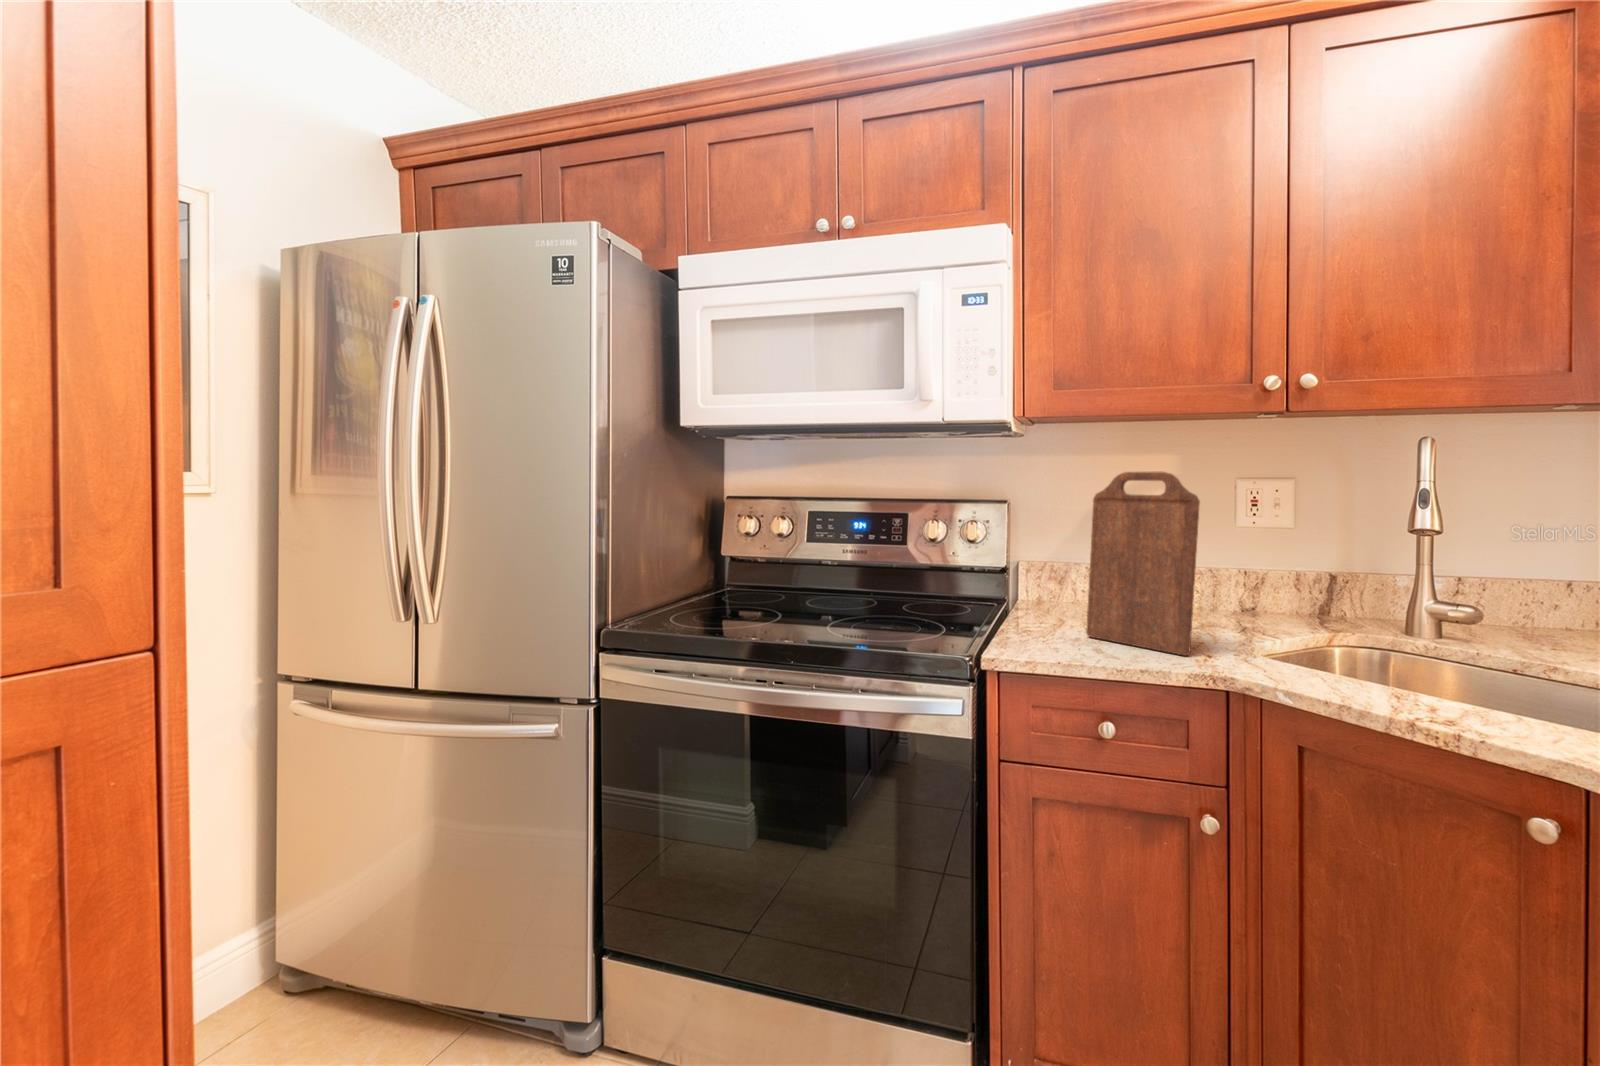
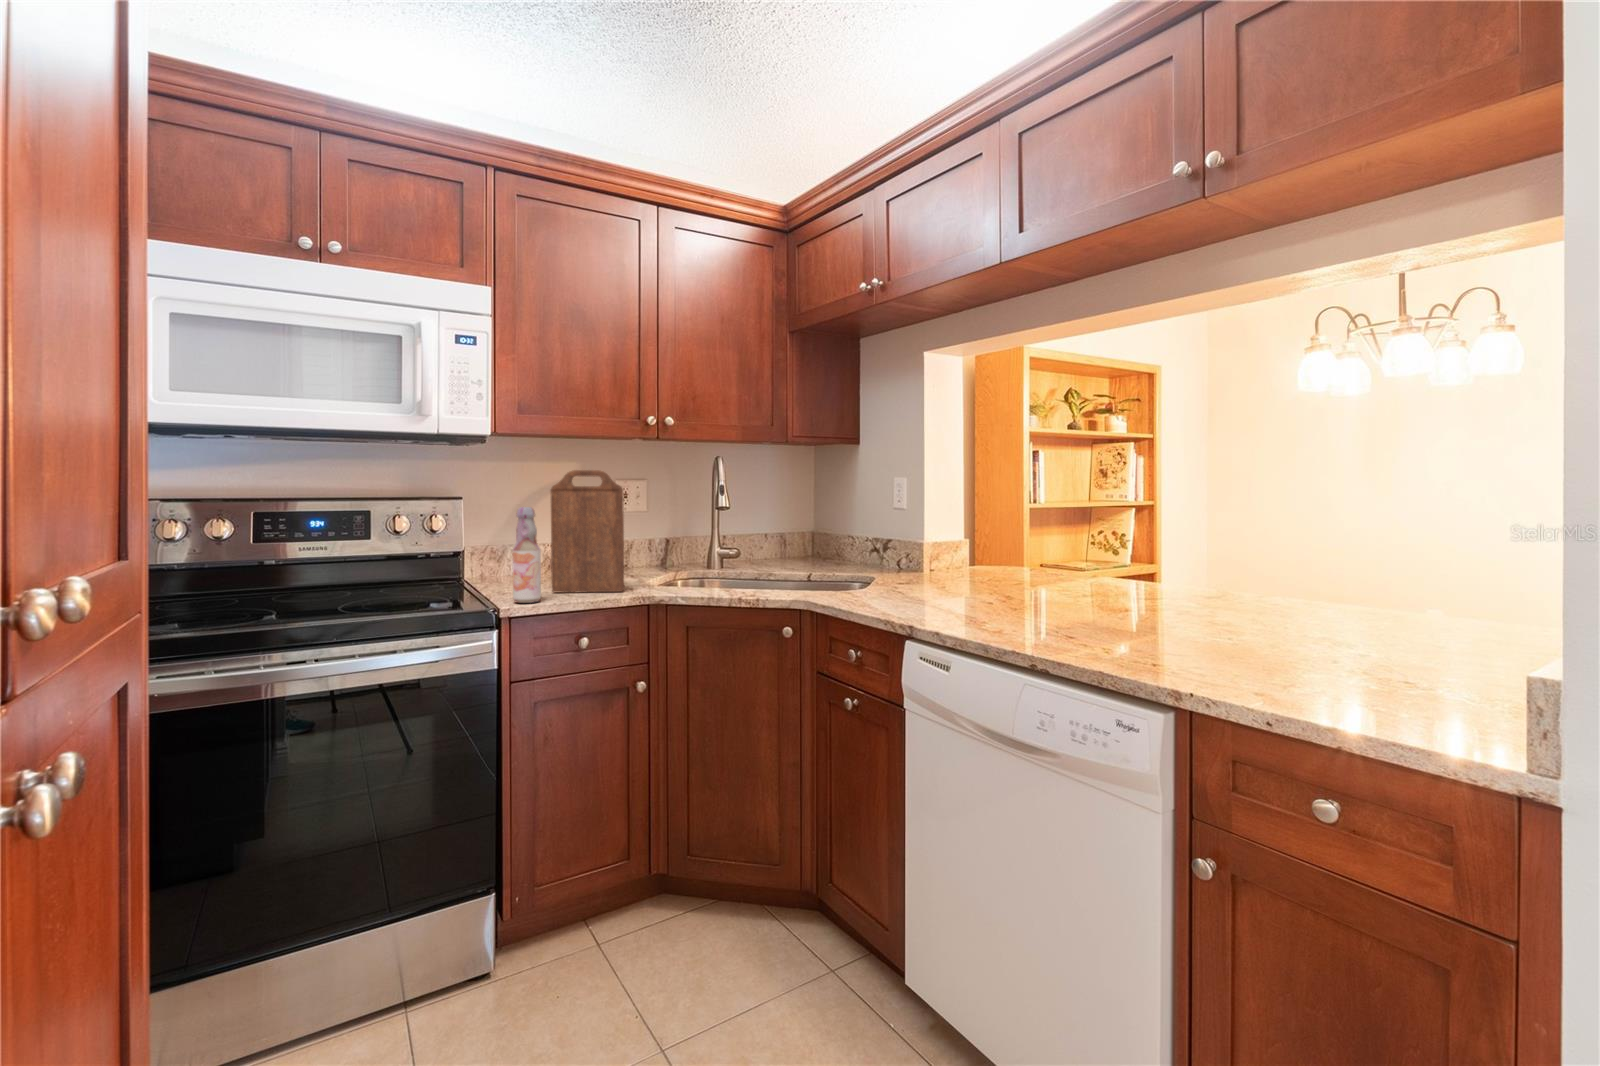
bottle: none [1015,522,1055,649] -> present [512,507,541,603]

